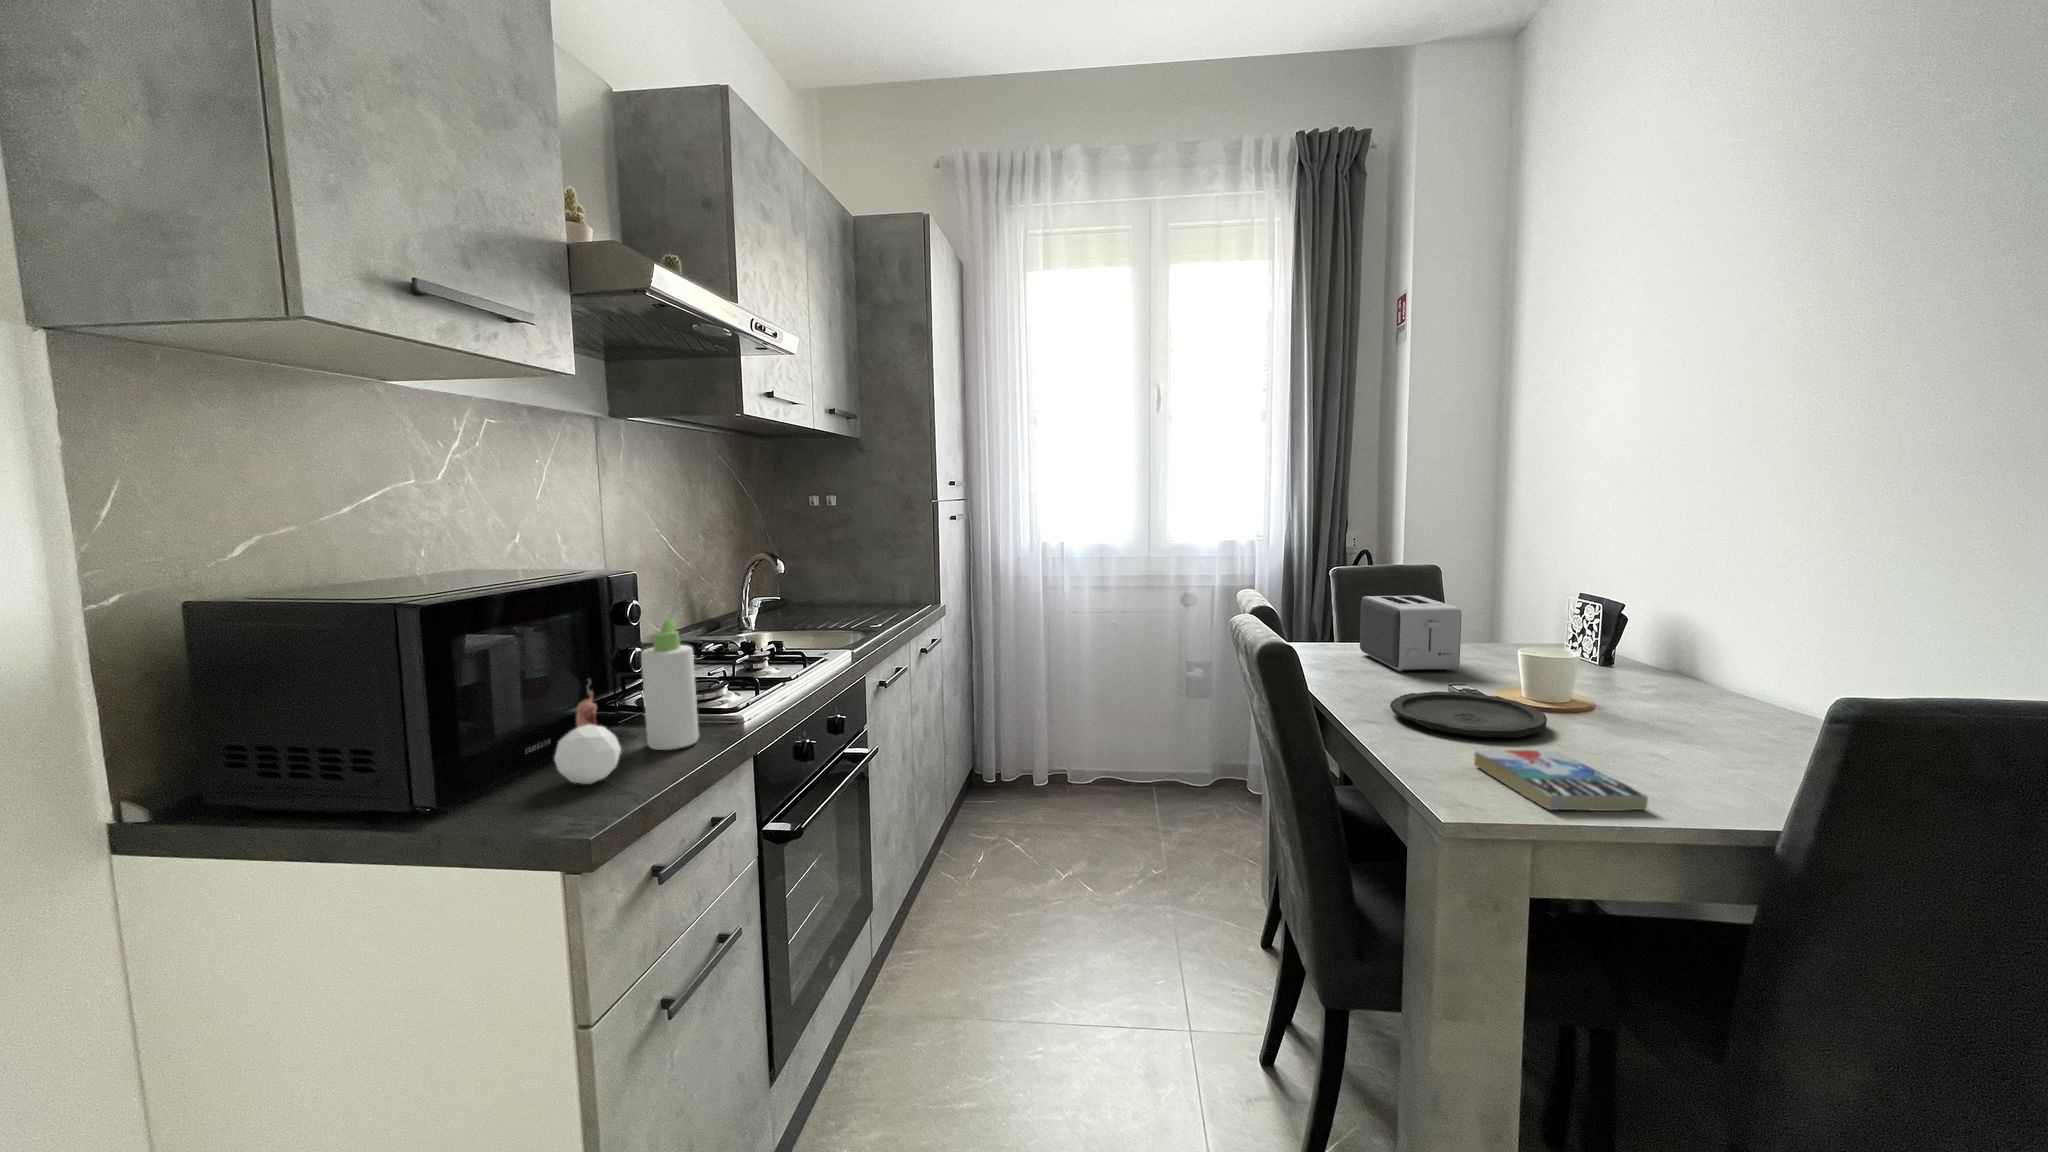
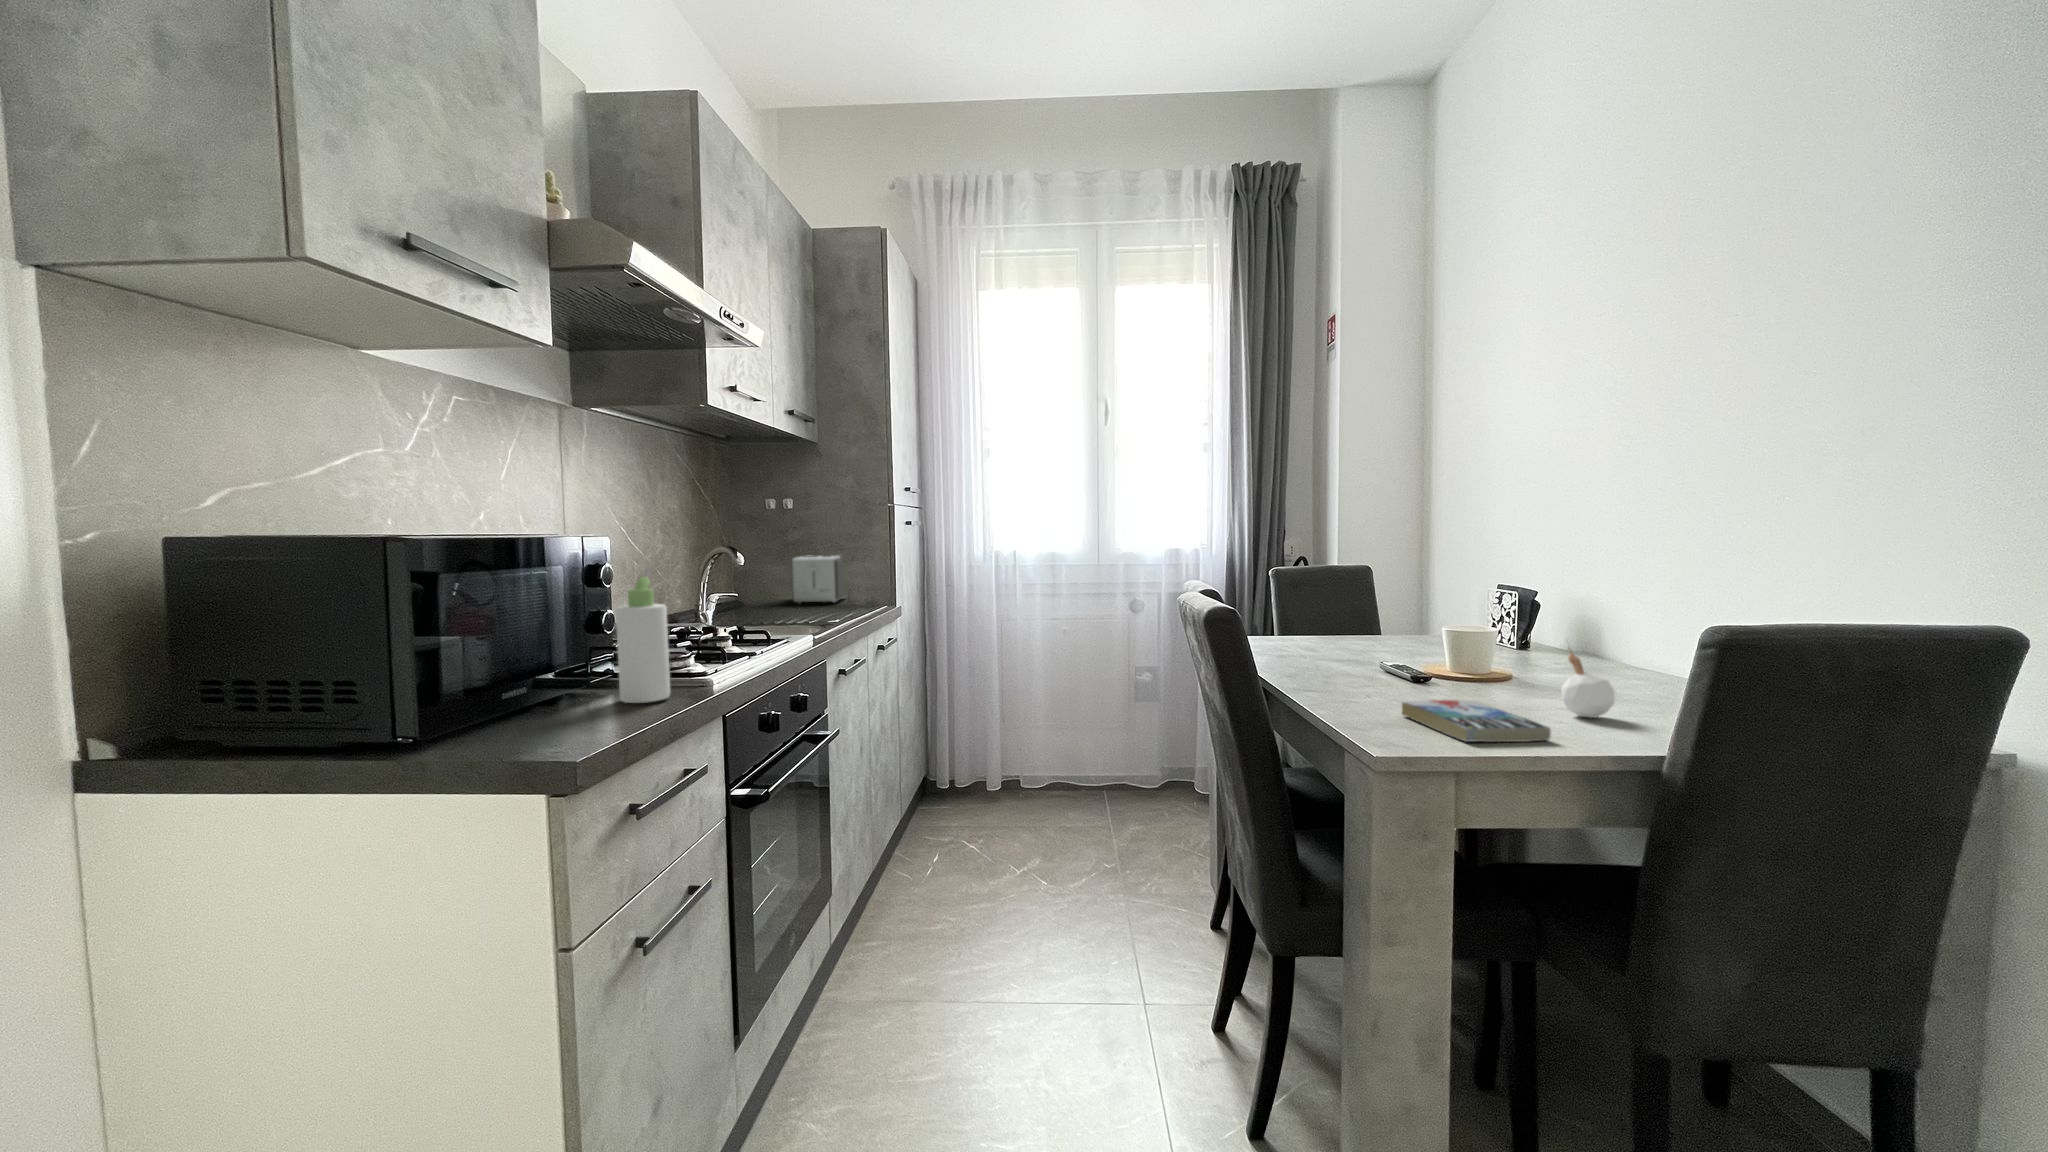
toaster: present [1360,596,1462,671] -> present [791,555,848,603]
candle: present [554,682,621,784] -> present [1561,647,1615,718]
plate: present [1390,691,1547,737] -> none [1327,664,1467,697]

